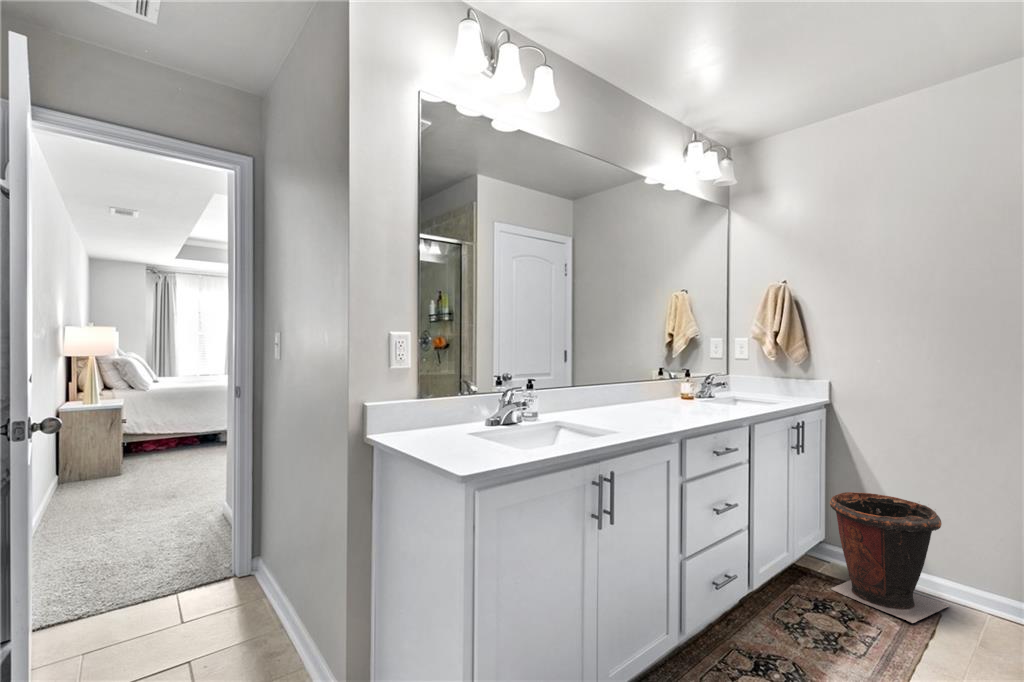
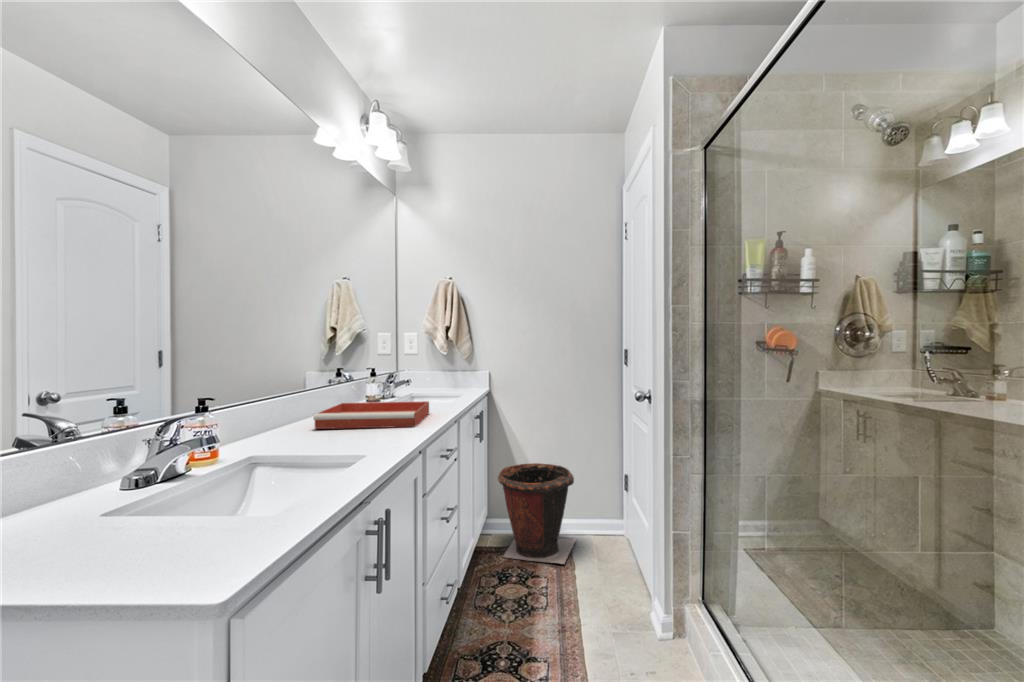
tray: none [615,396,723,421] -> present [313,401,429,429]

